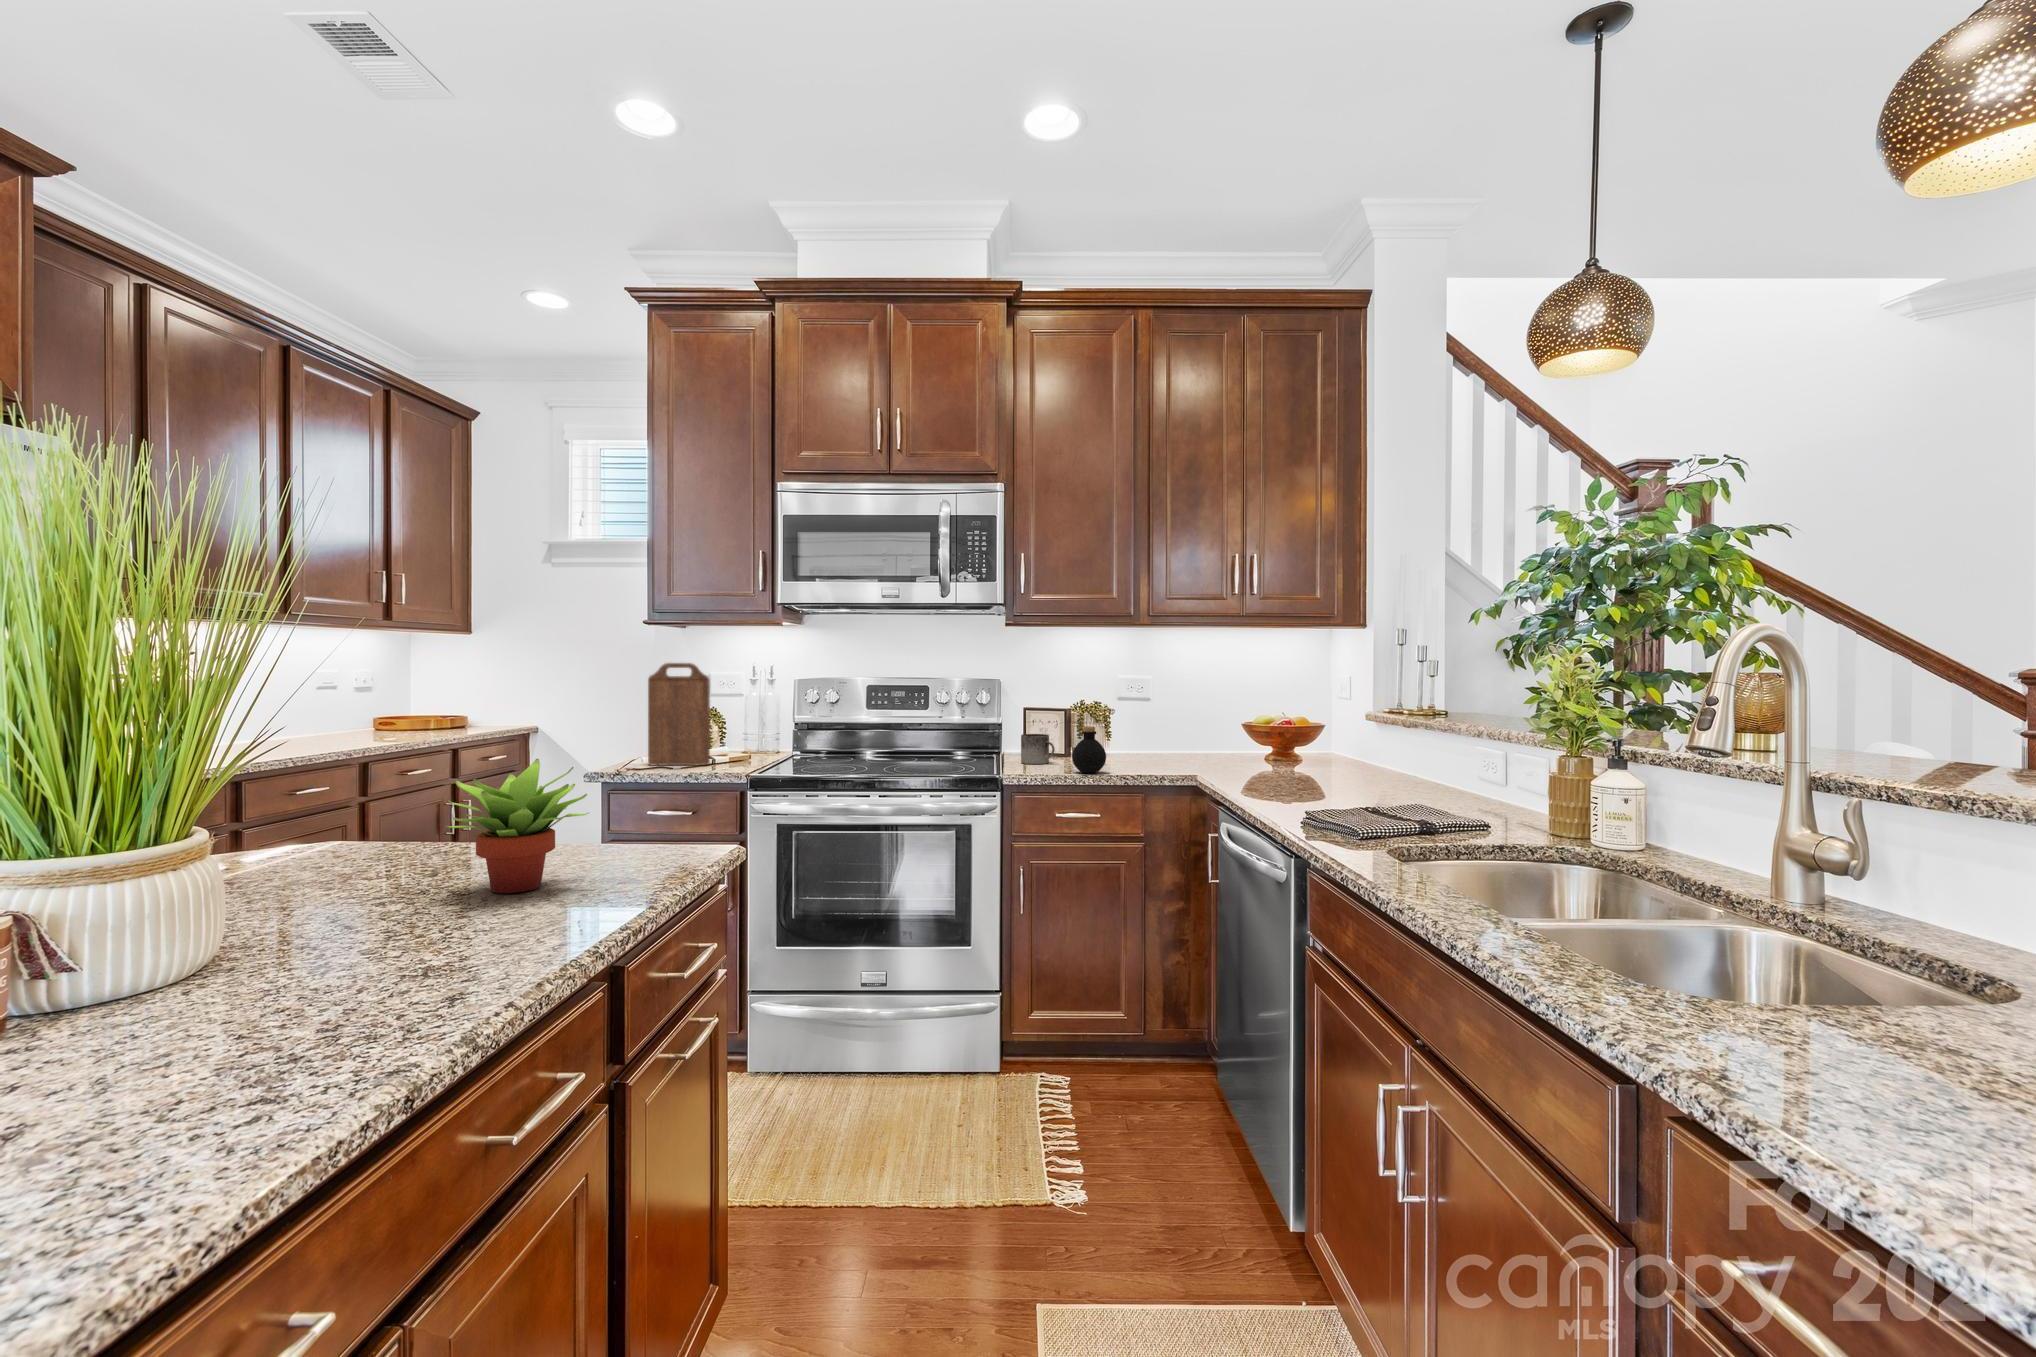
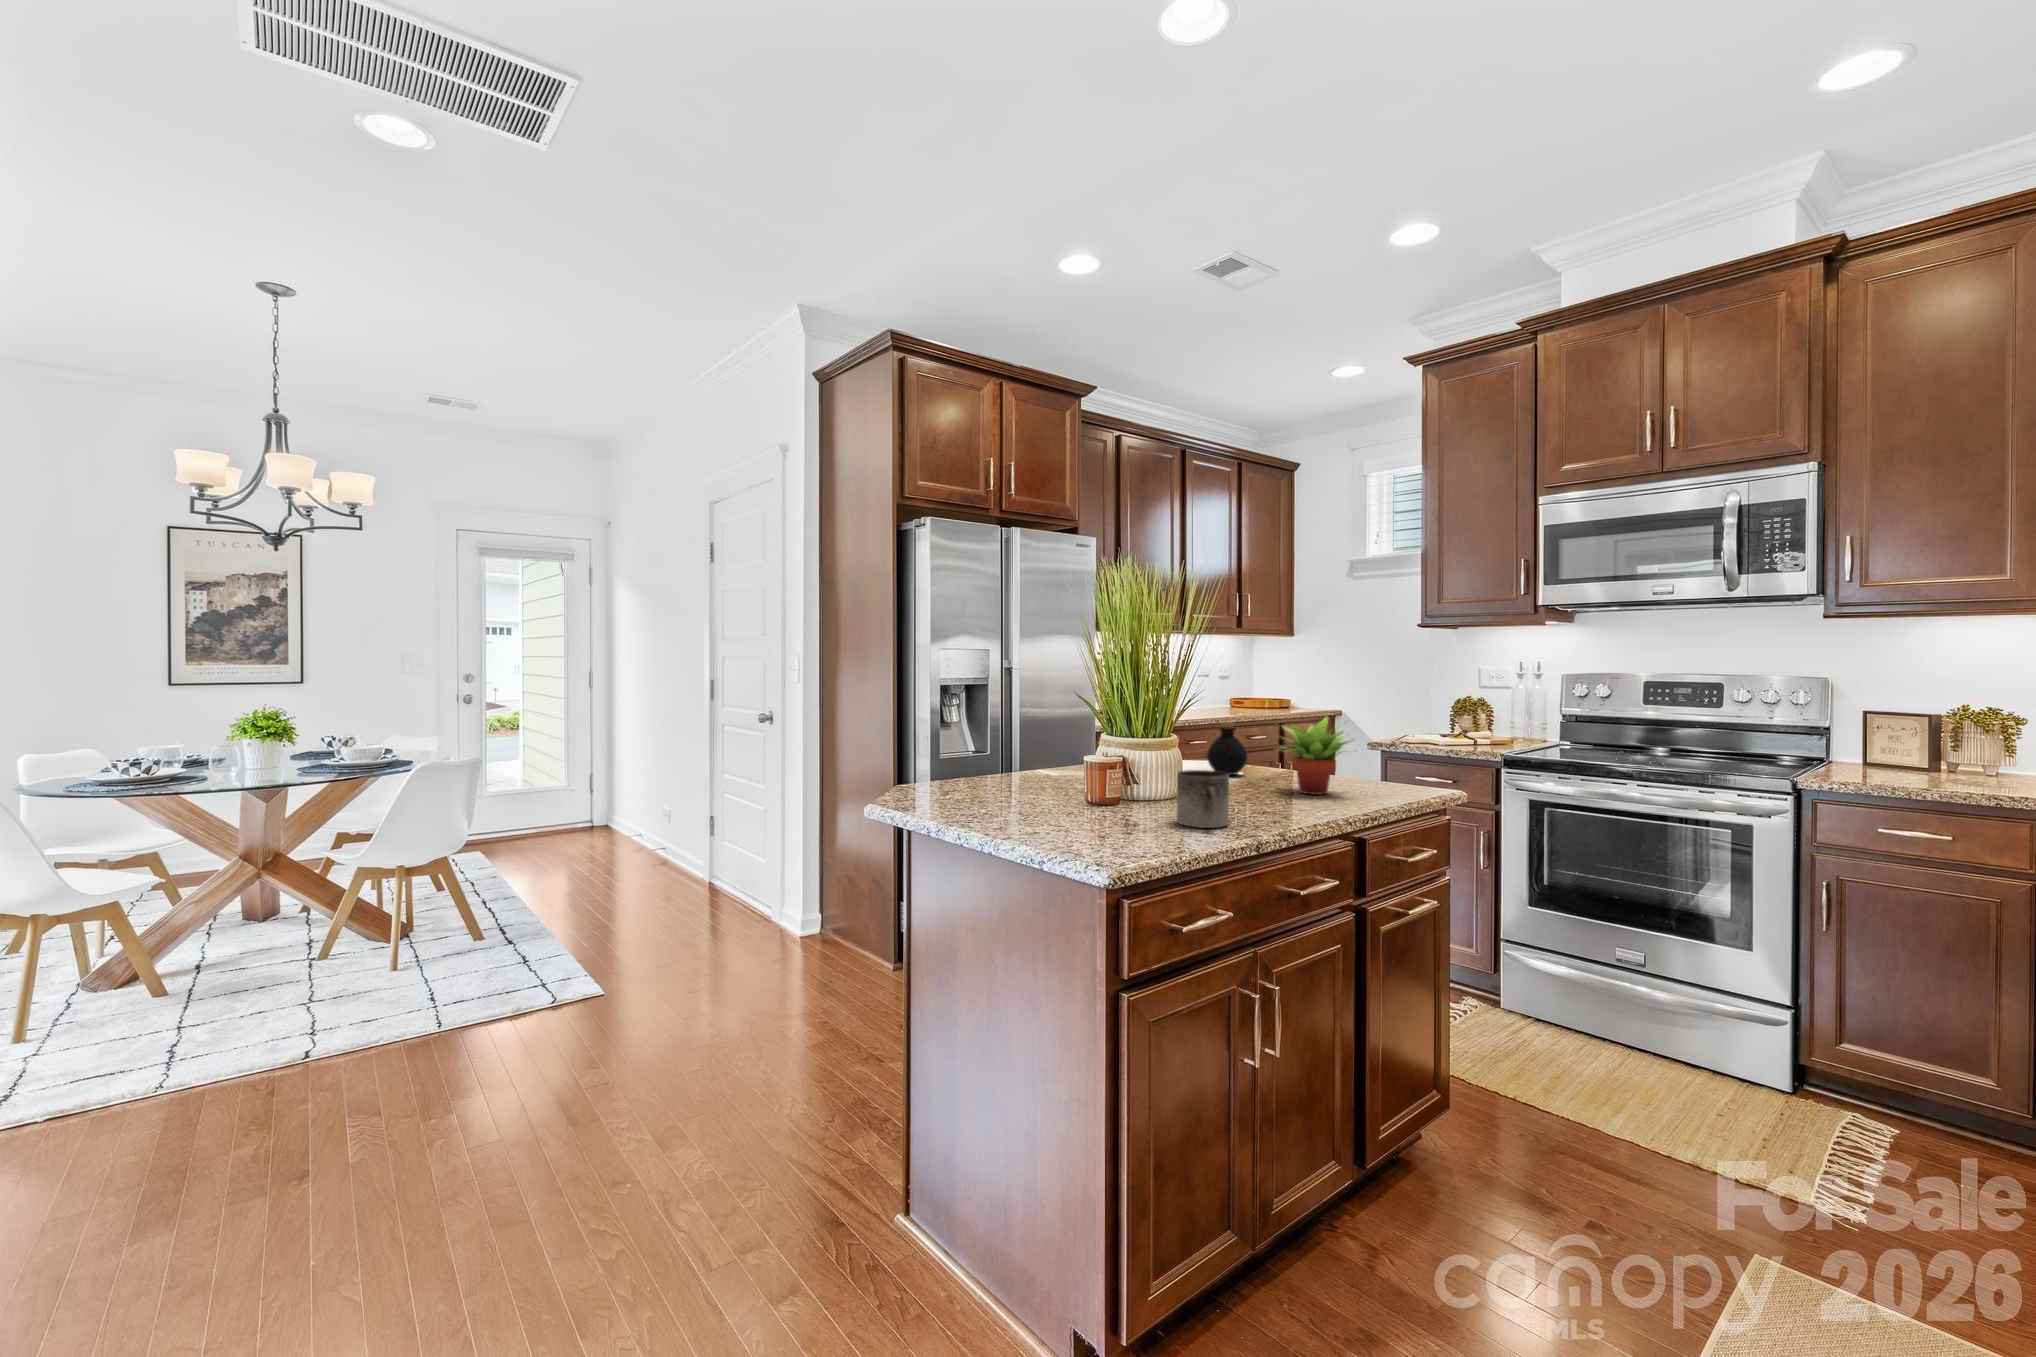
cutting board: present [648,663,710,765] -> none [1420,658,1474,745]
bottle: present [1072,727,1106,773] -> present [1207,722,1247,775]
mug: present [1021,734,1055,764] -> present [1177,770,1229,828]

